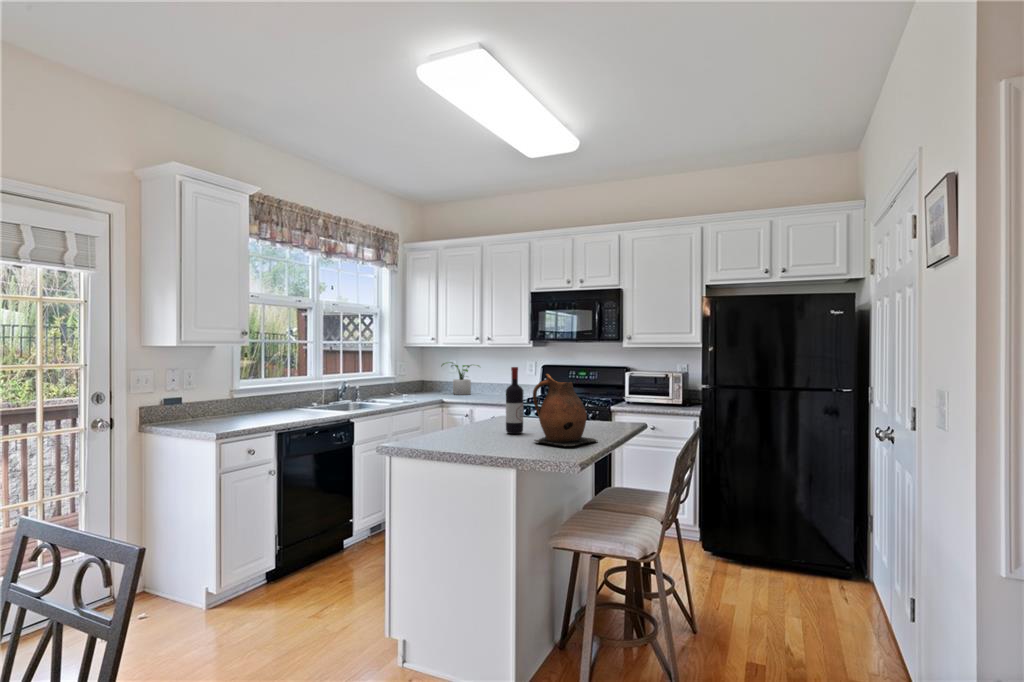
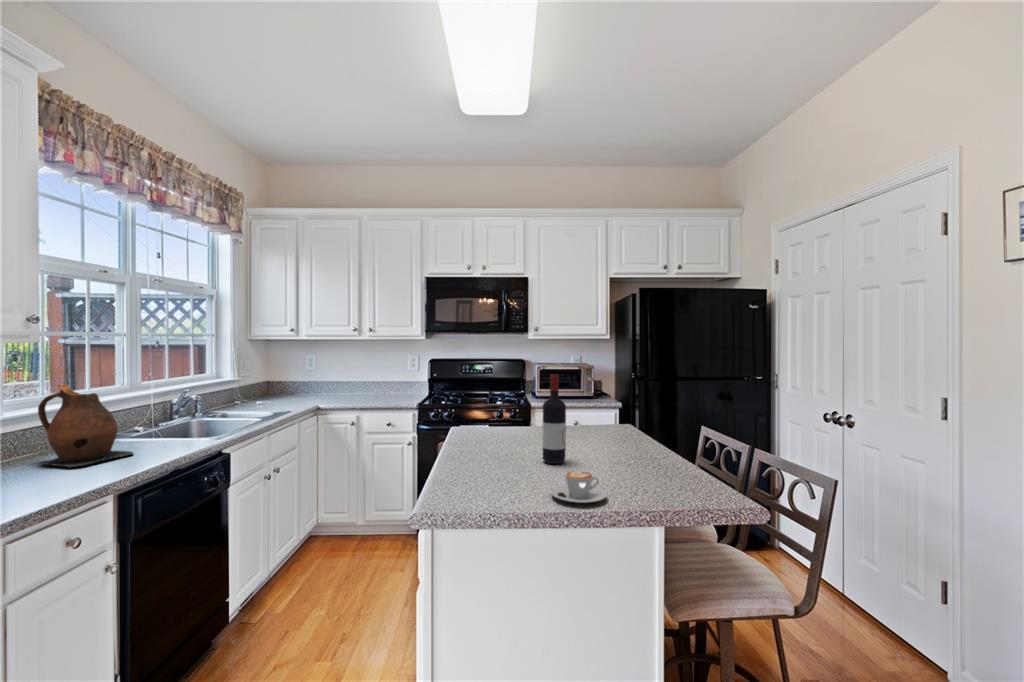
potted plant: present [442,362,479,395] -> none [305,358,354,398]
ceramic pitcher: present [533,374,597,447] -> present [38,384,134,468]
coffee cup: none [462,430,501,449] -> present [551,471,607,503]

